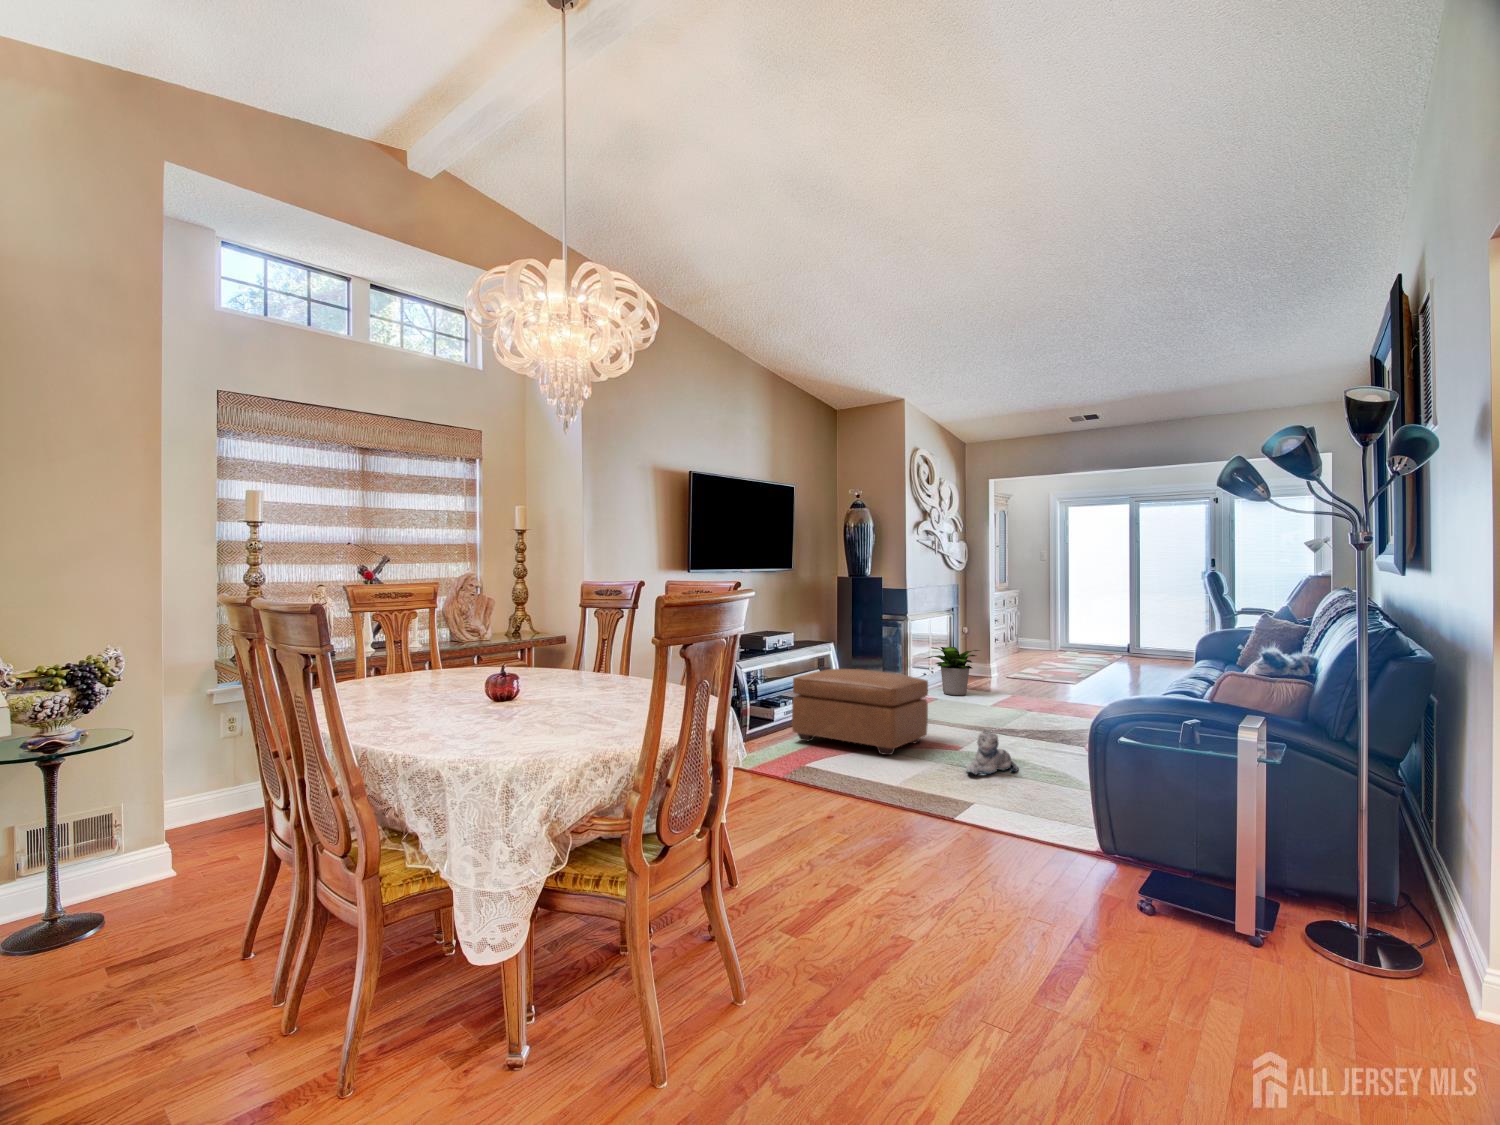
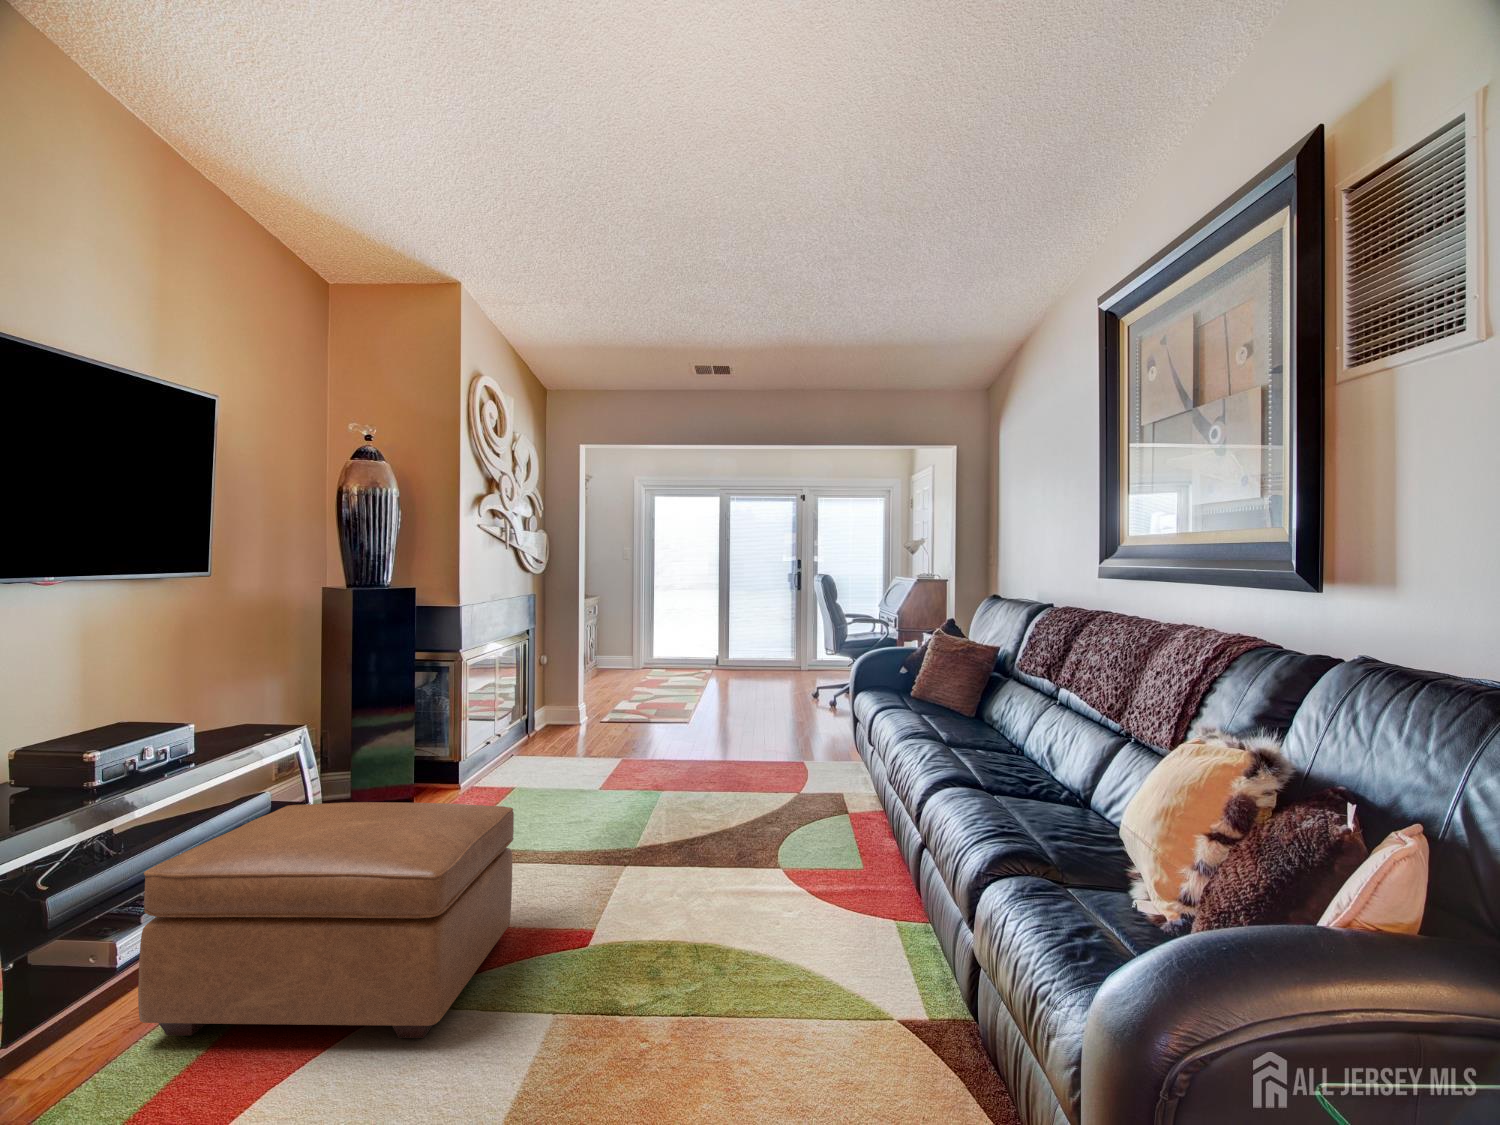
potted plant: present [925,647,979,695] -> none [485,693,581,774]
plush toy: present [966,730,1018,775] -> none [620,941,719,1074]

